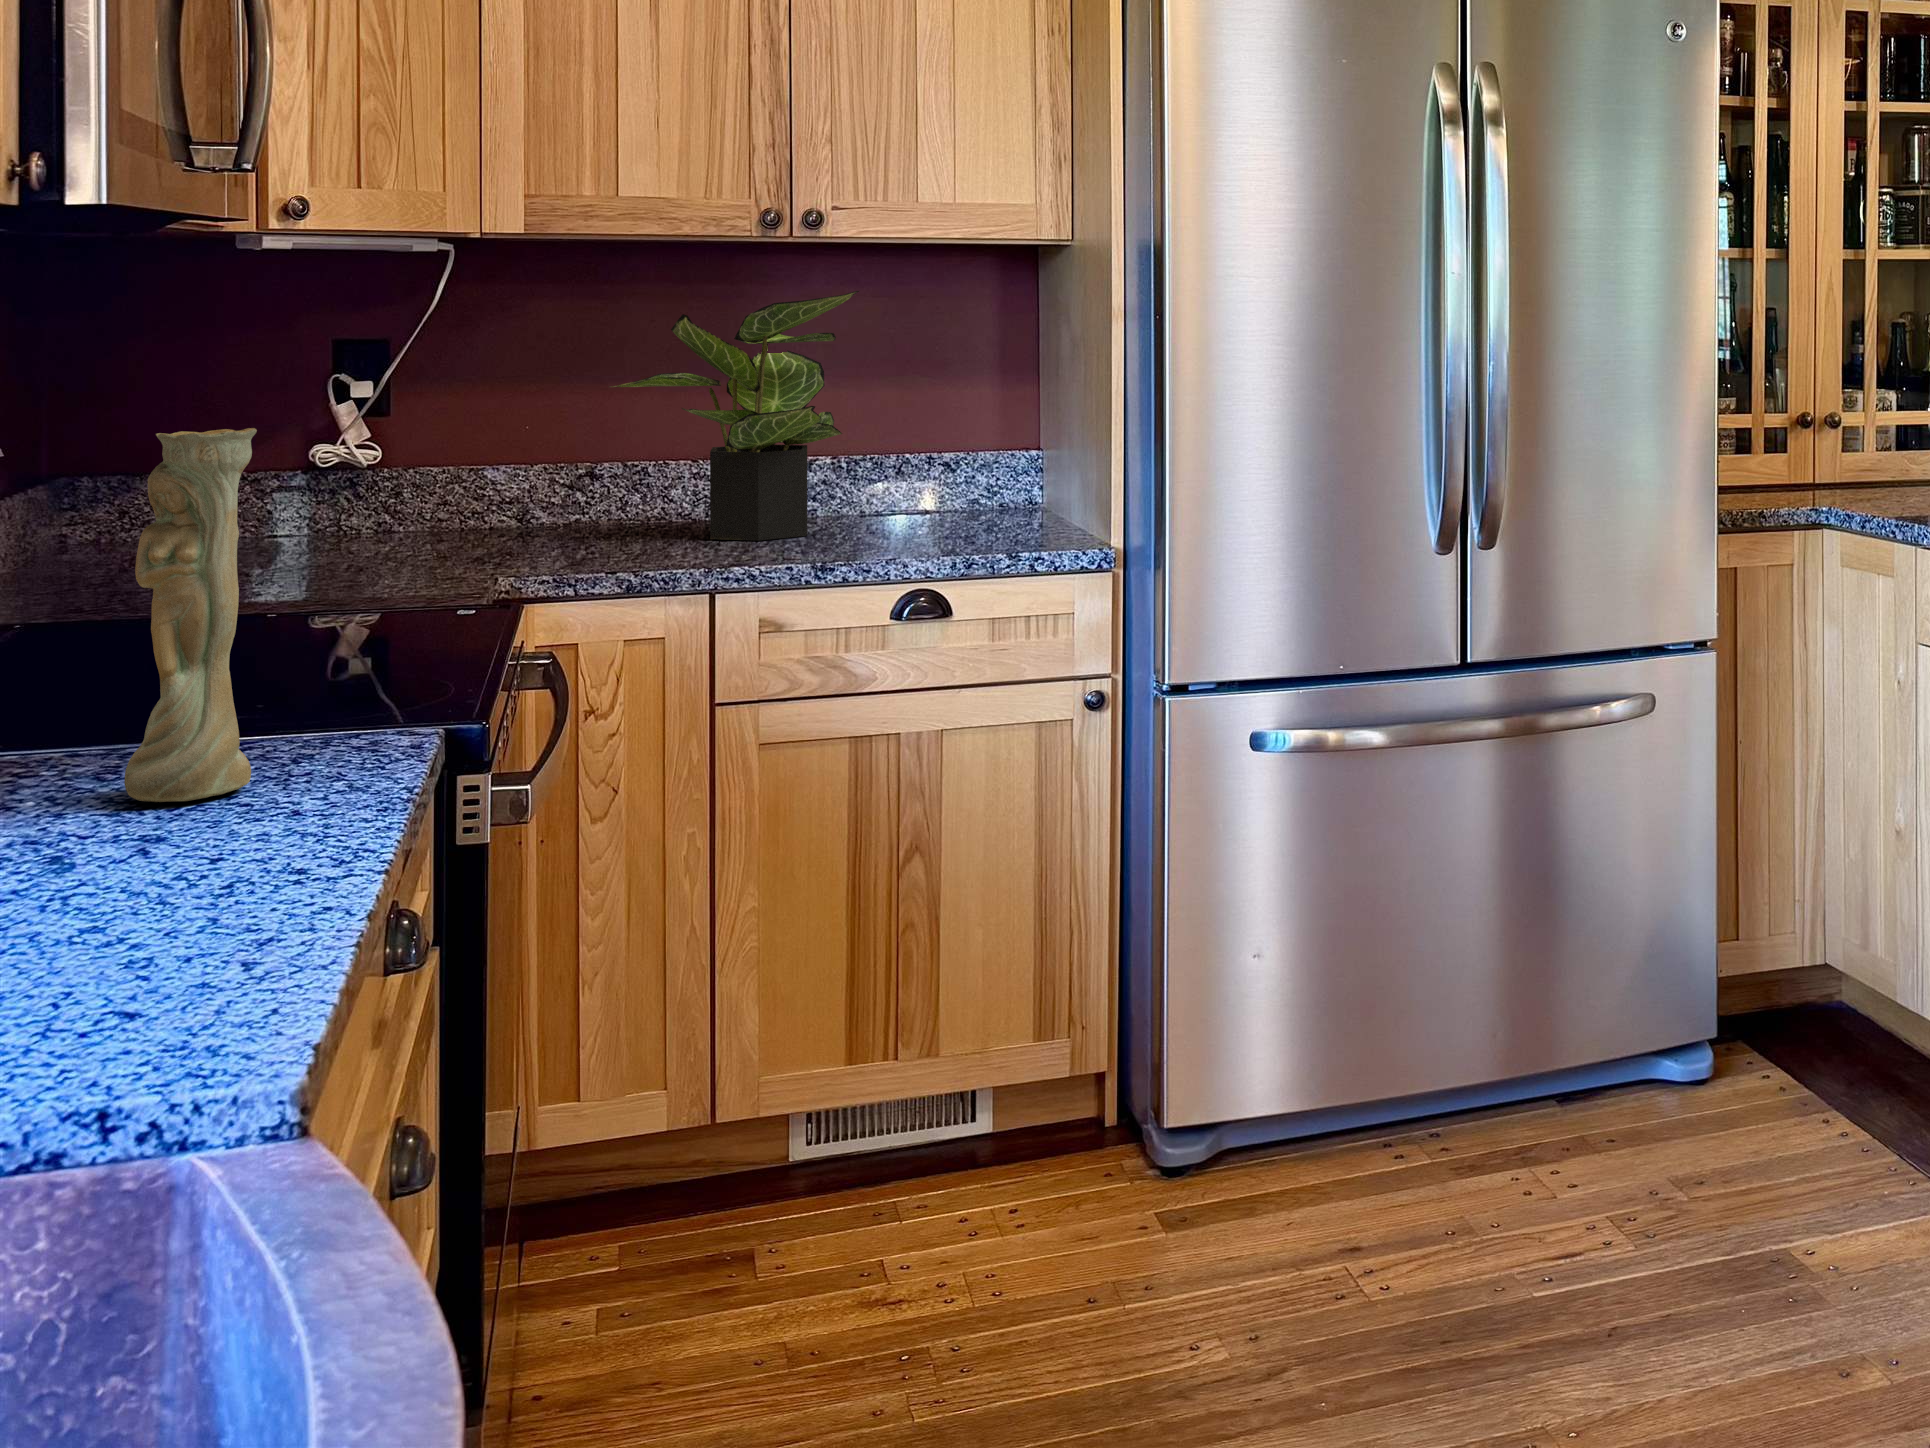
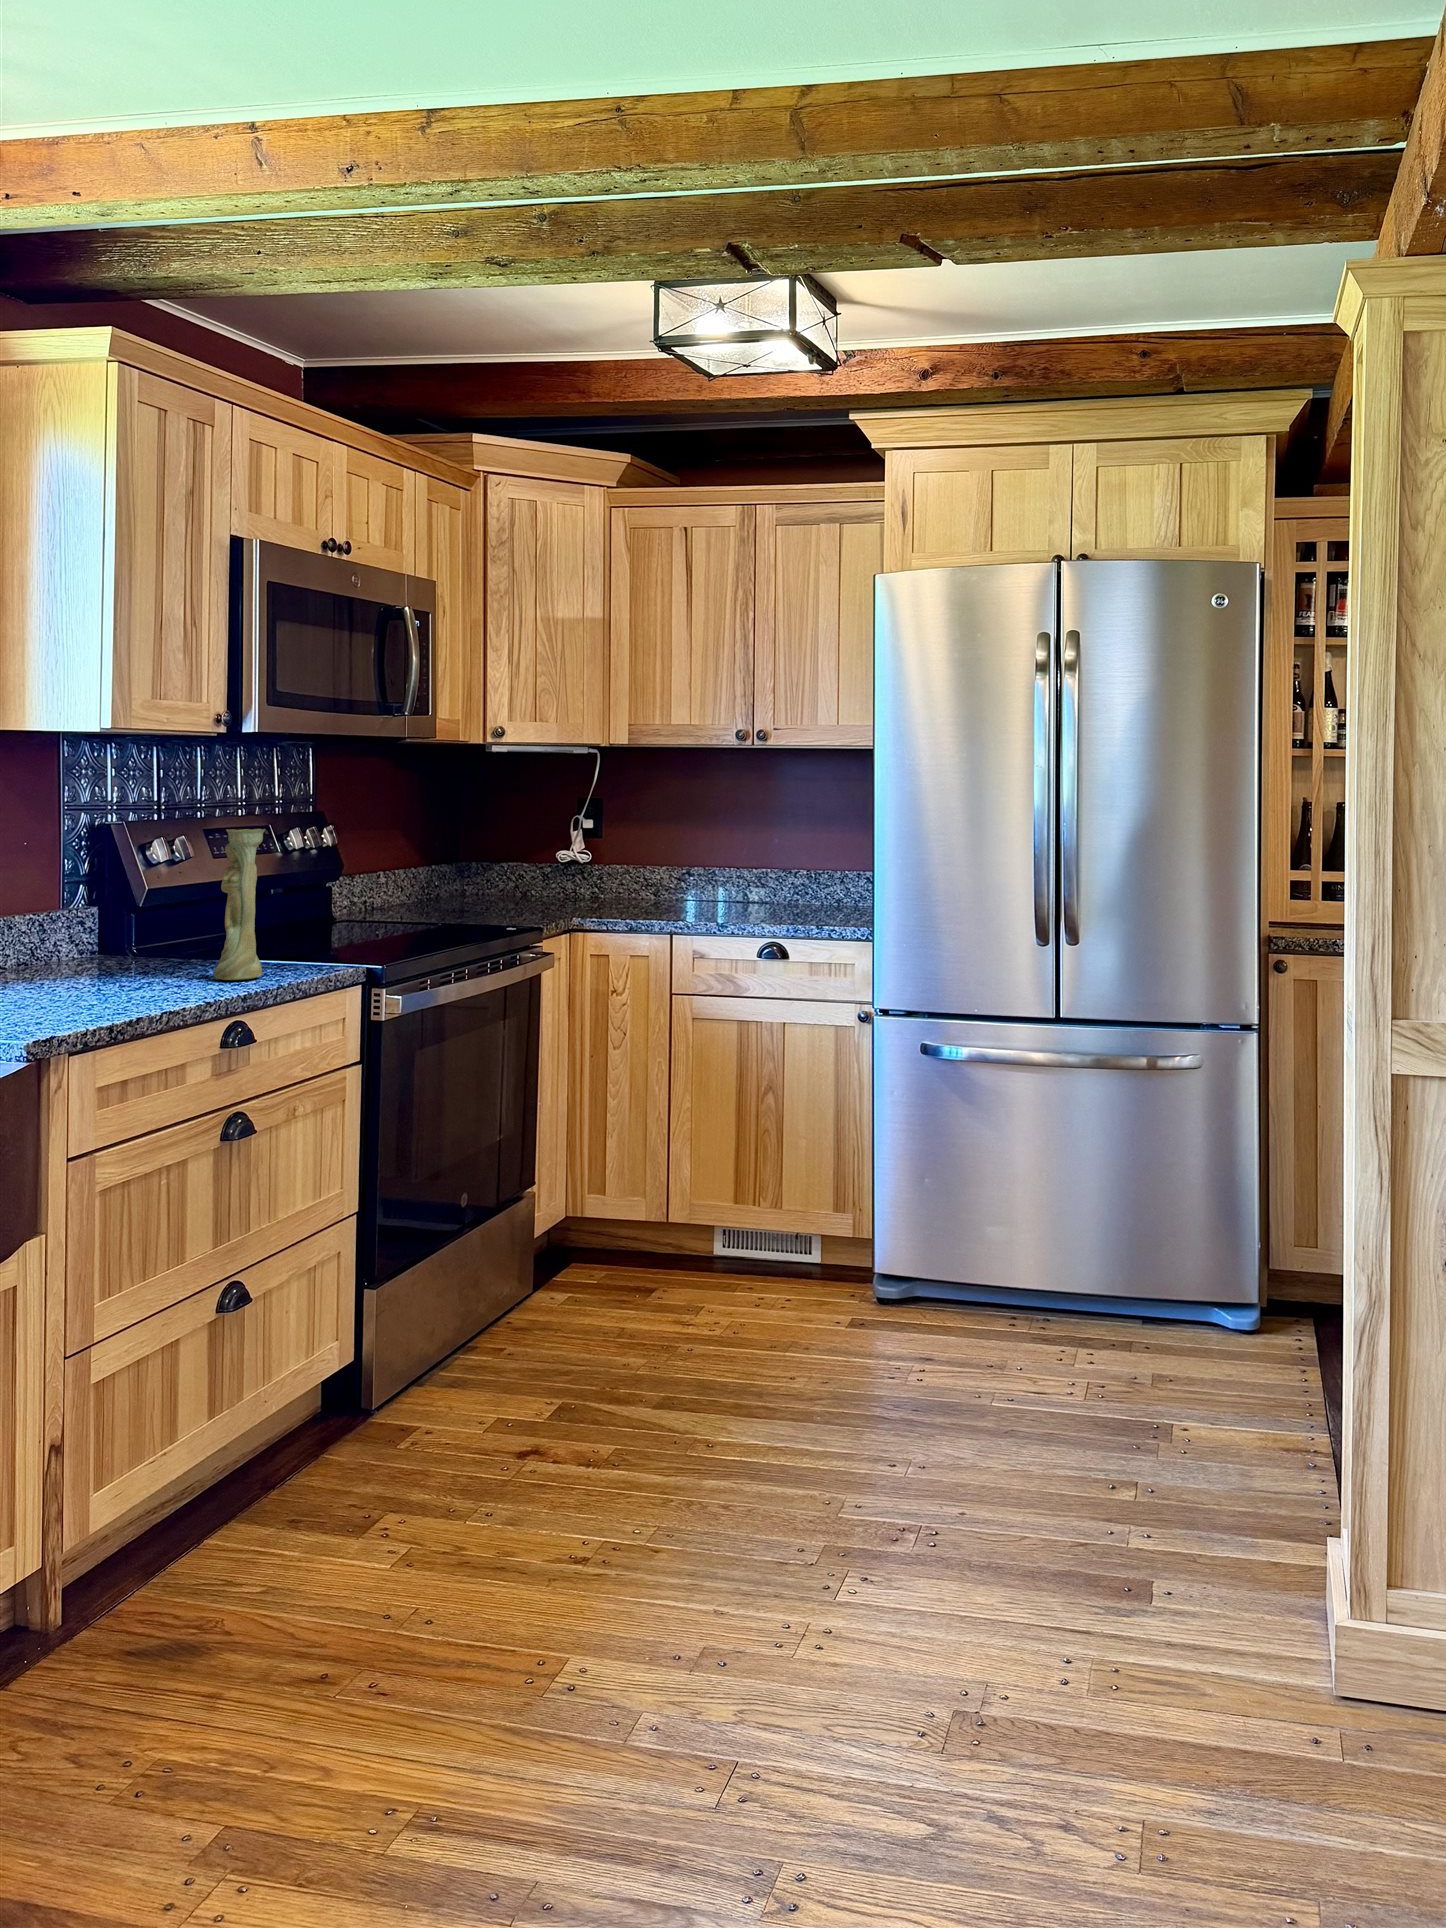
potted plant: present [610,291,859,541] -> none [682,776,802,914]

